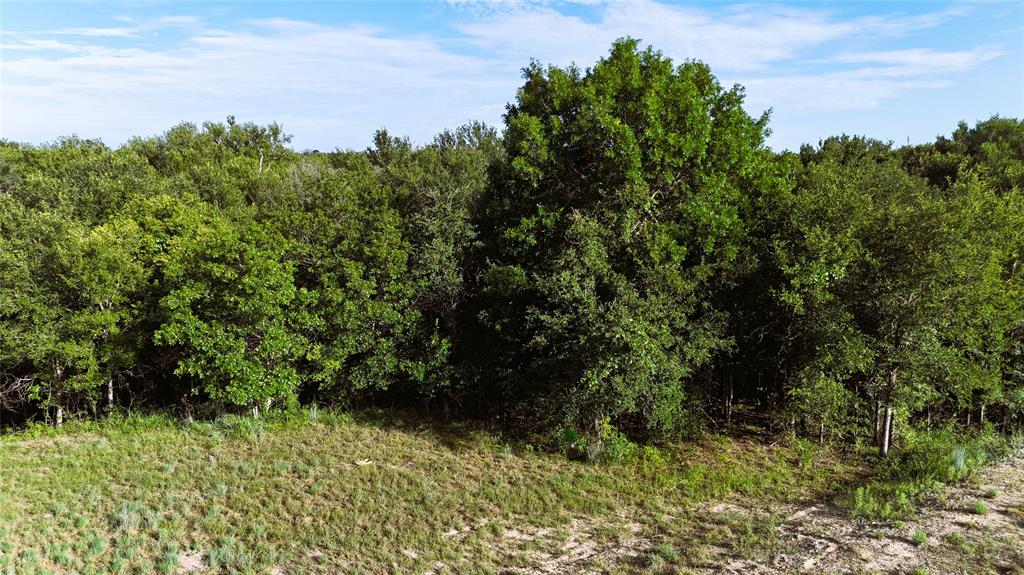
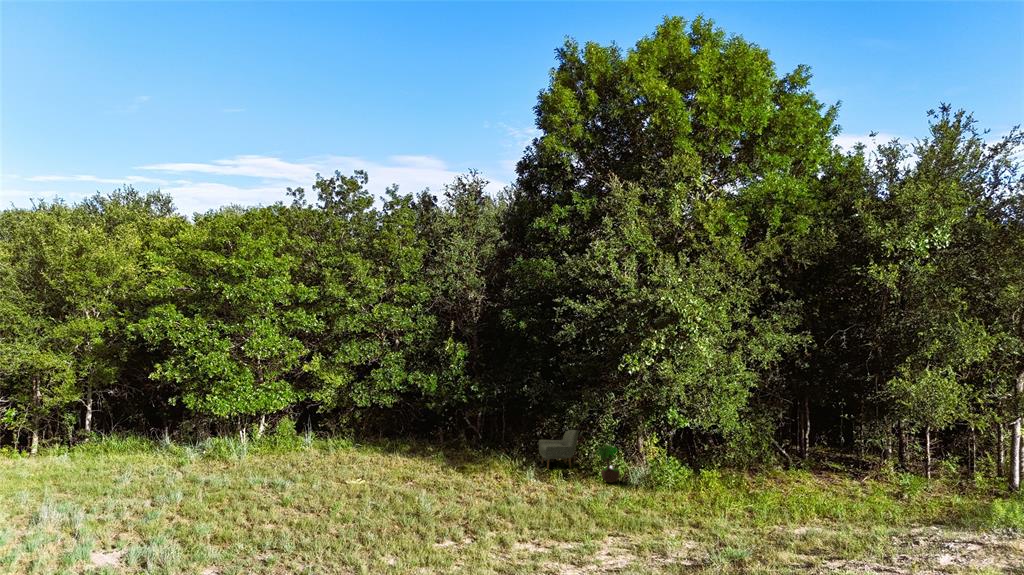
chair: none [513,403,547,444] -> present [539,430,579,469]

